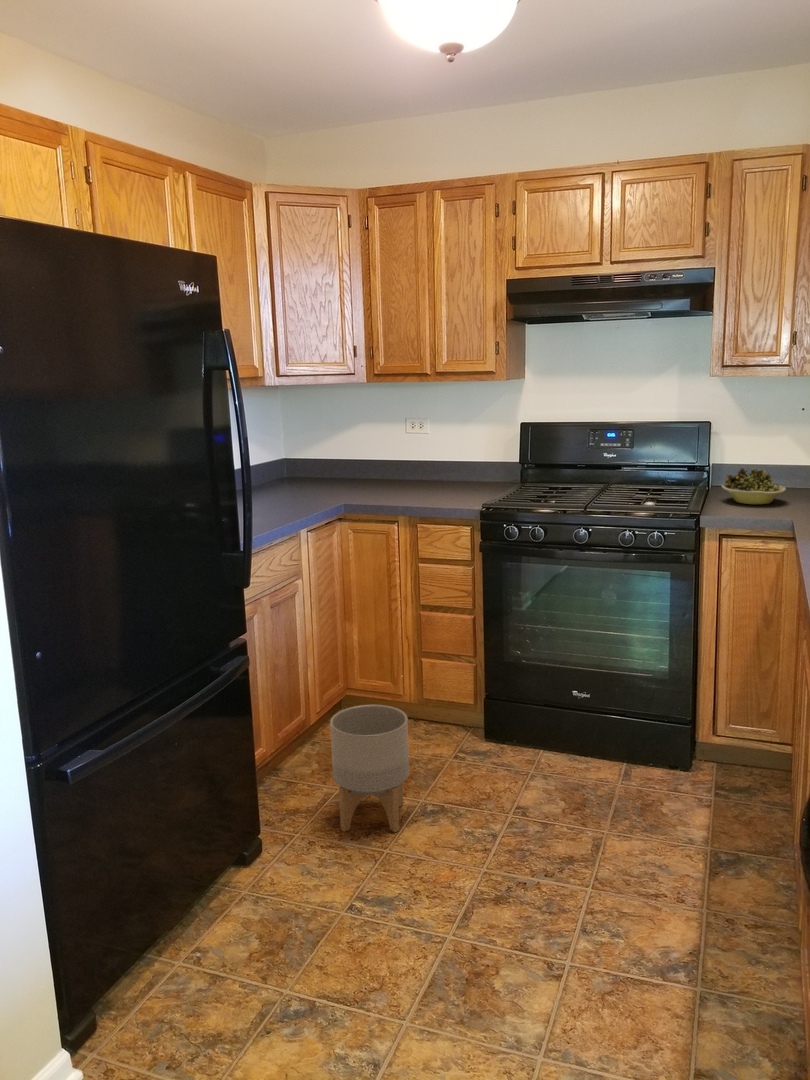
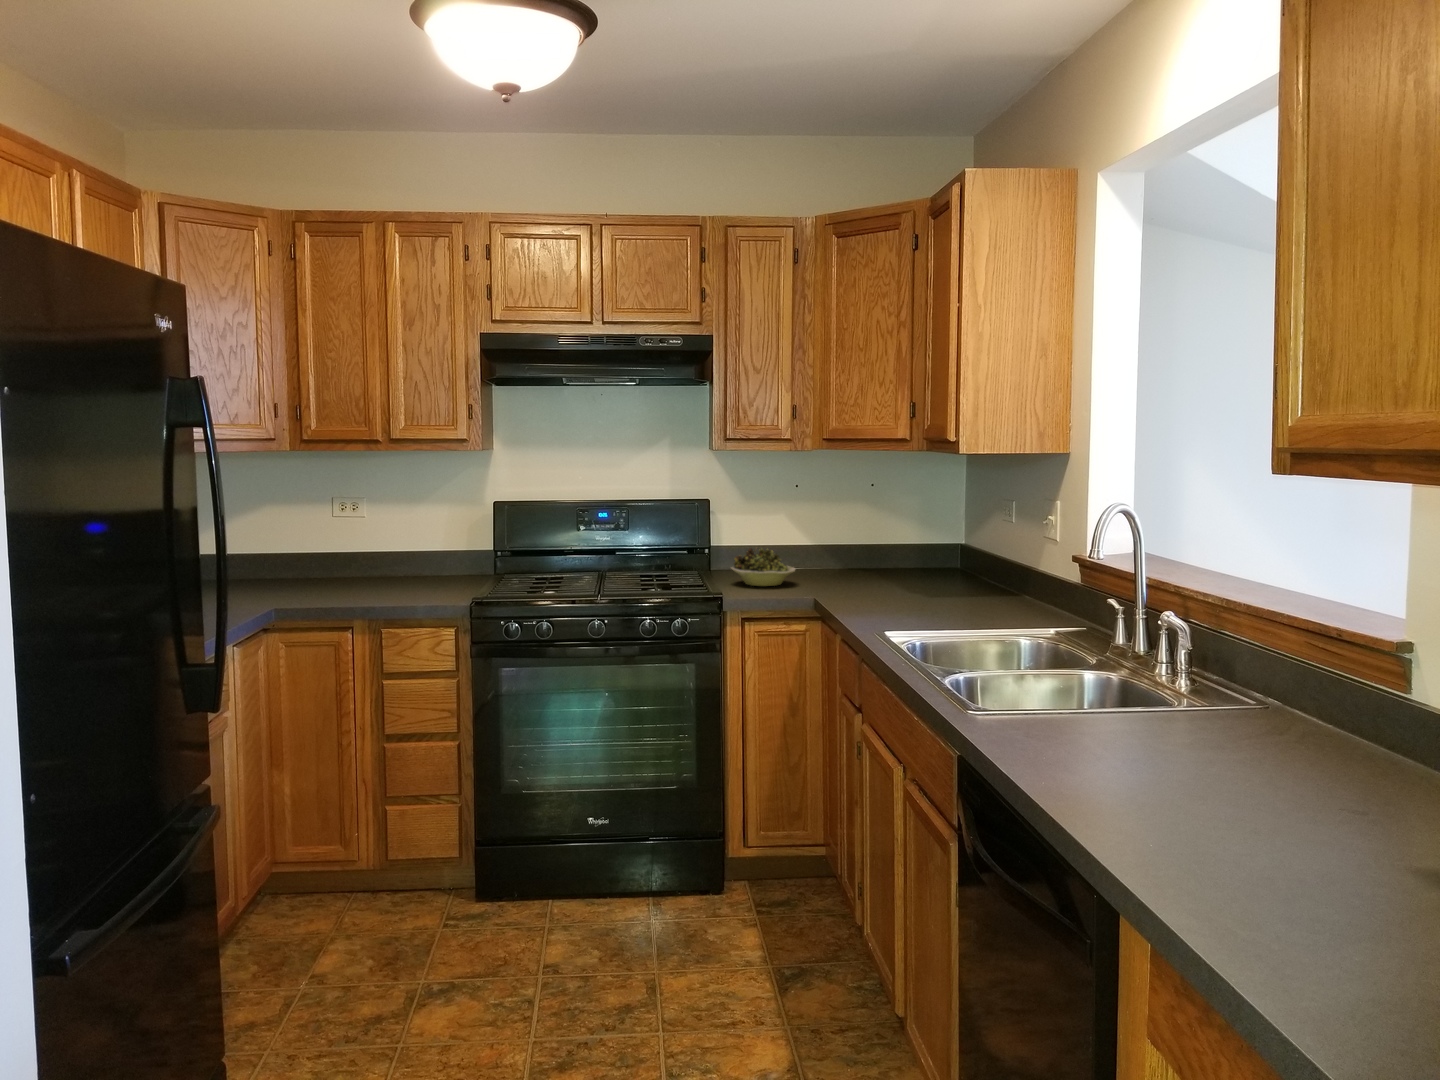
planter: present [330,705,409,832] -> none [305,860,413,1038]

